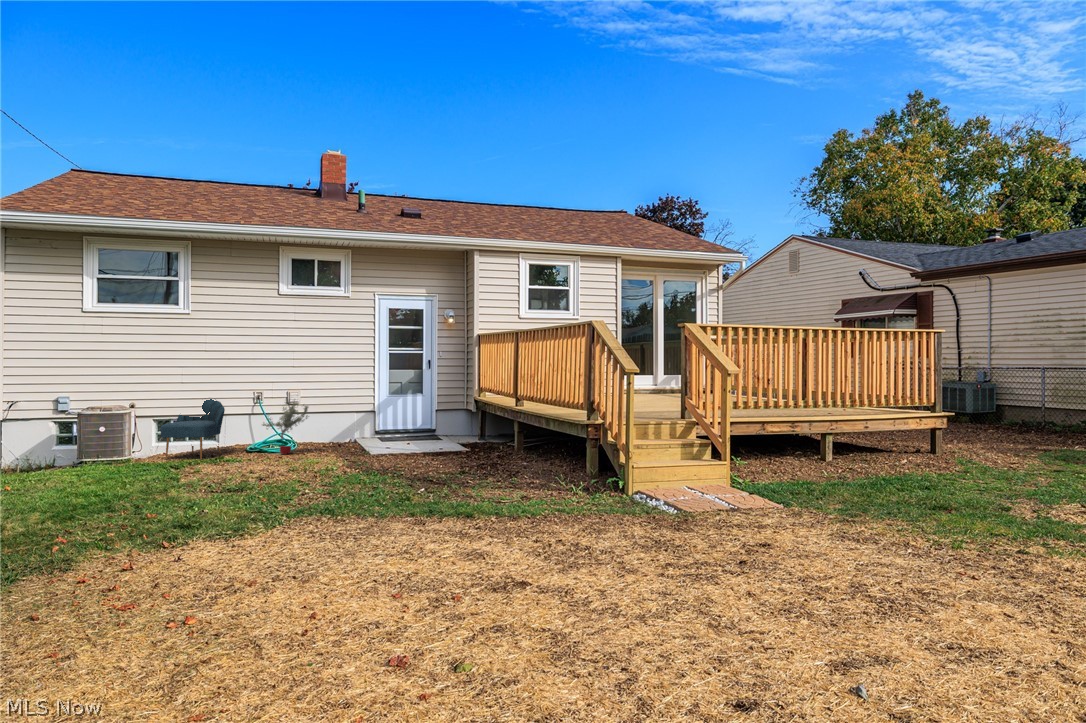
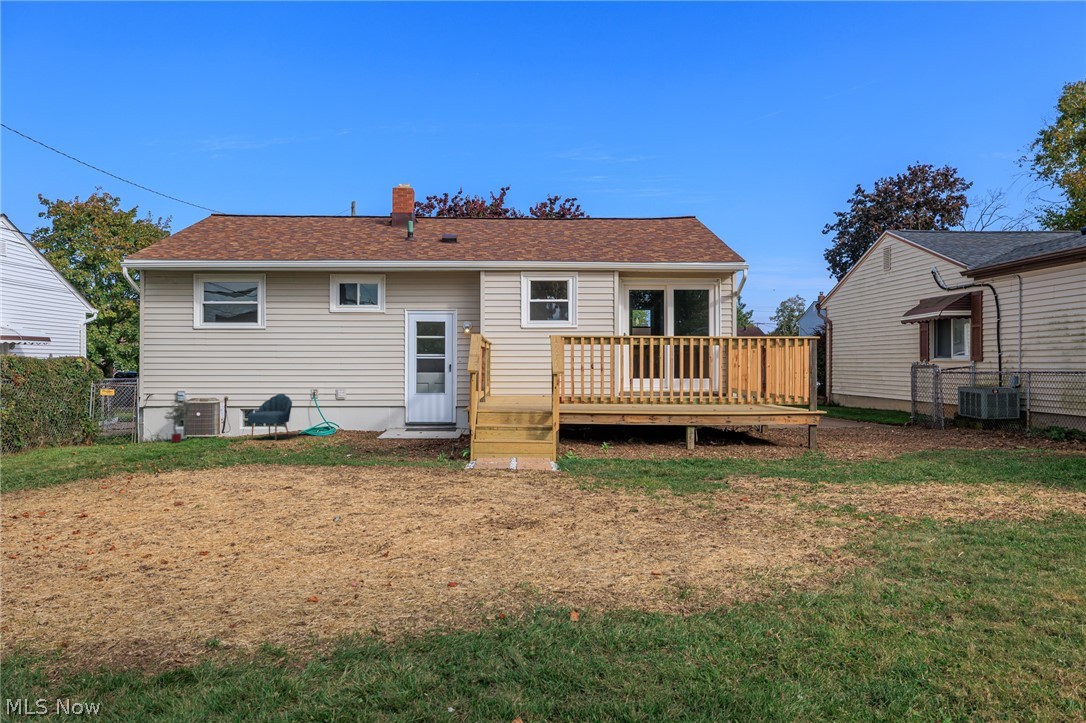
potted tree: present [263,400,308,455] -> present [165,398,193,442]

